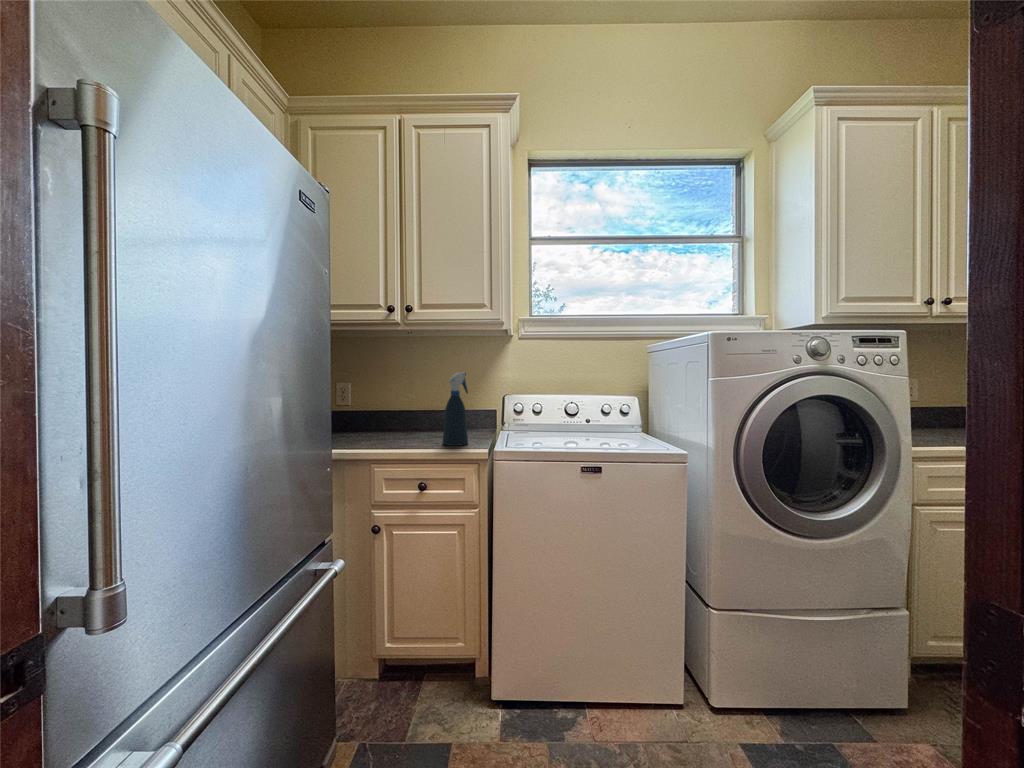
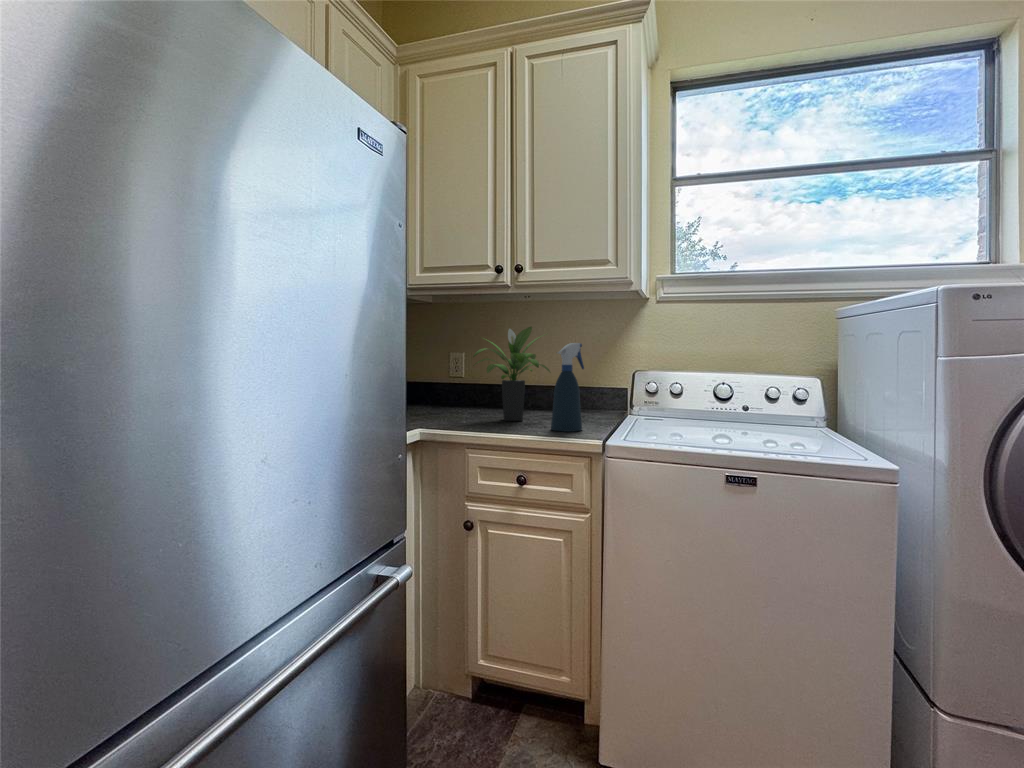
potted plant: none [368,356,436,437] -> present [473,327,550,421]

